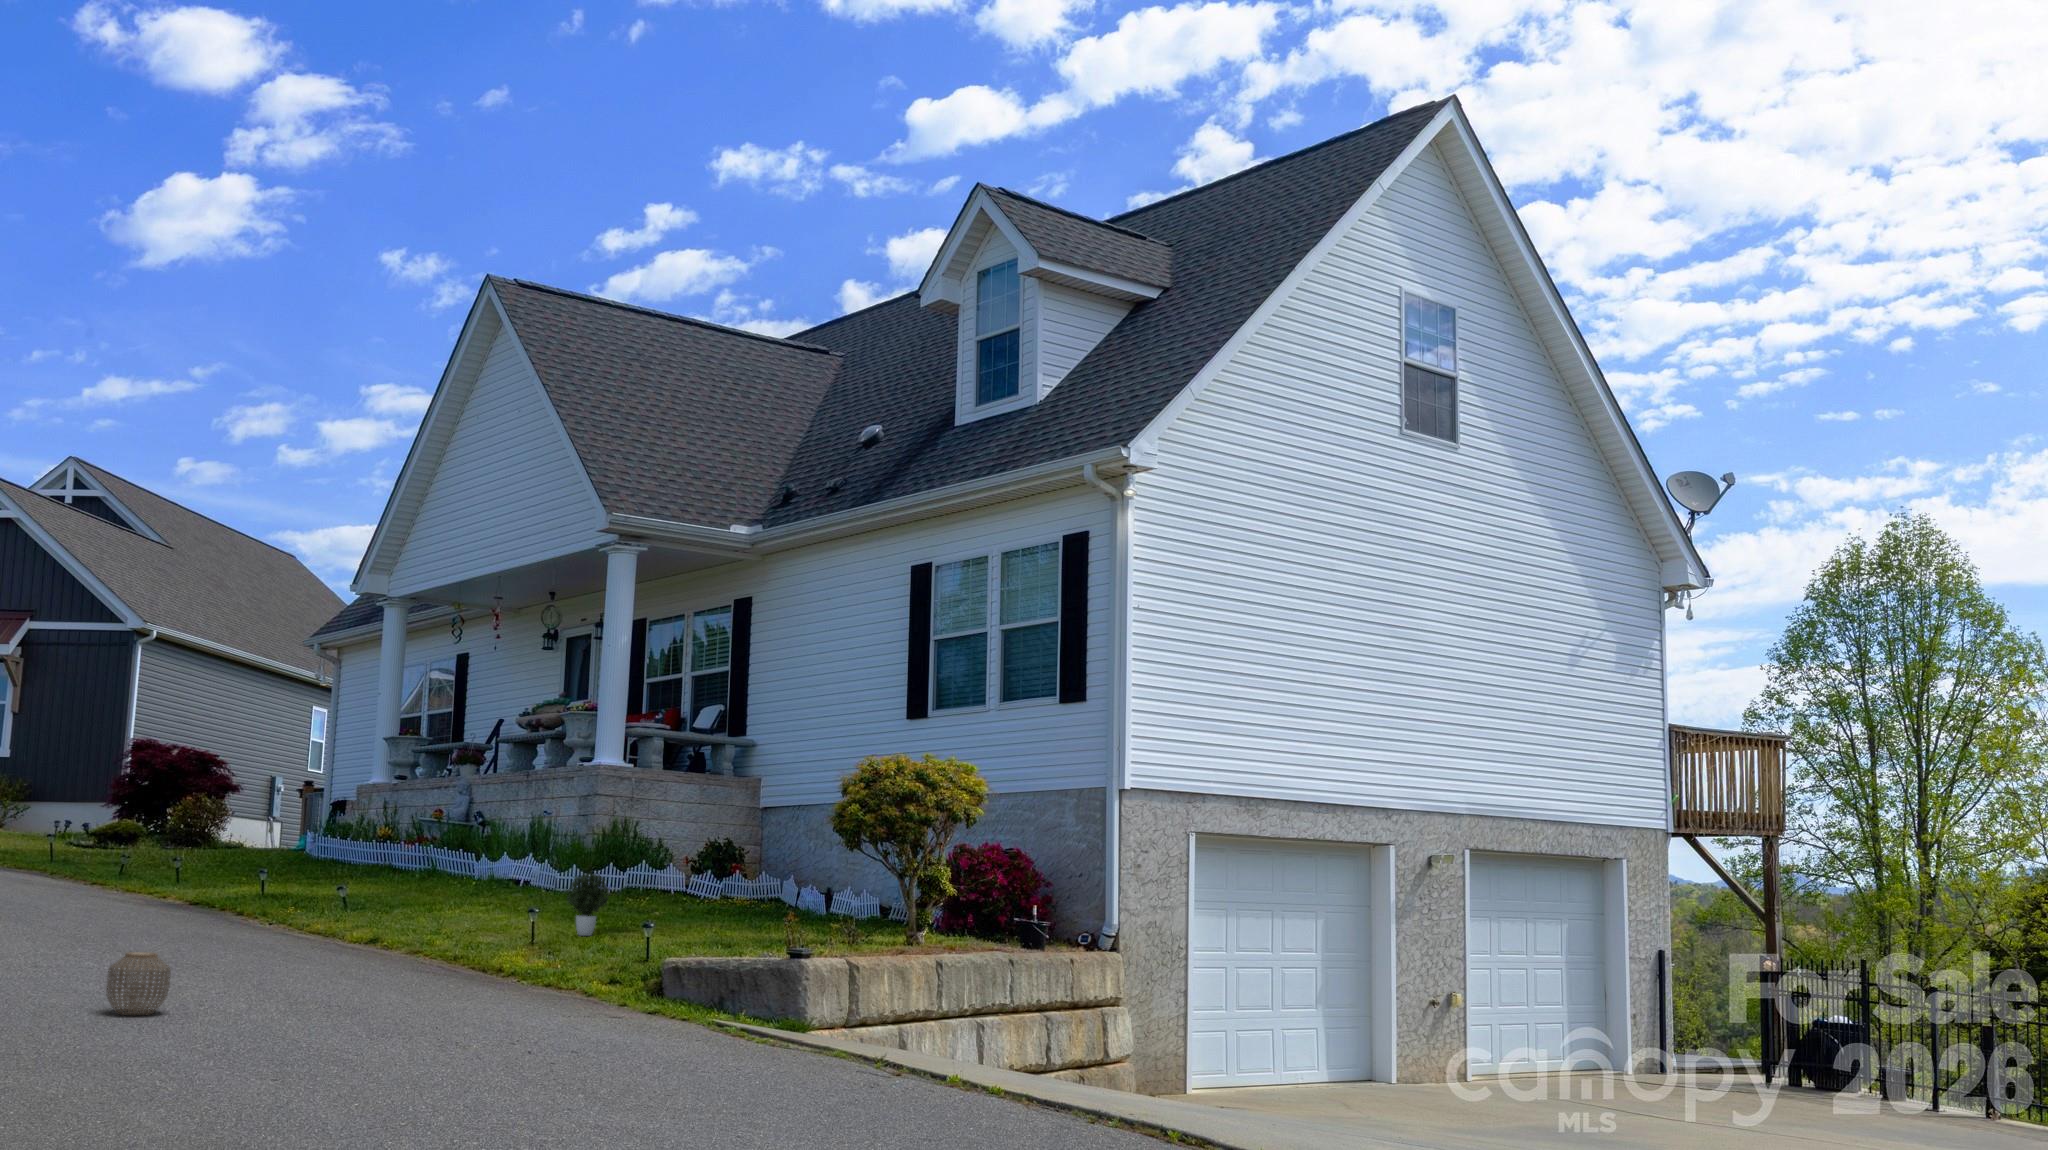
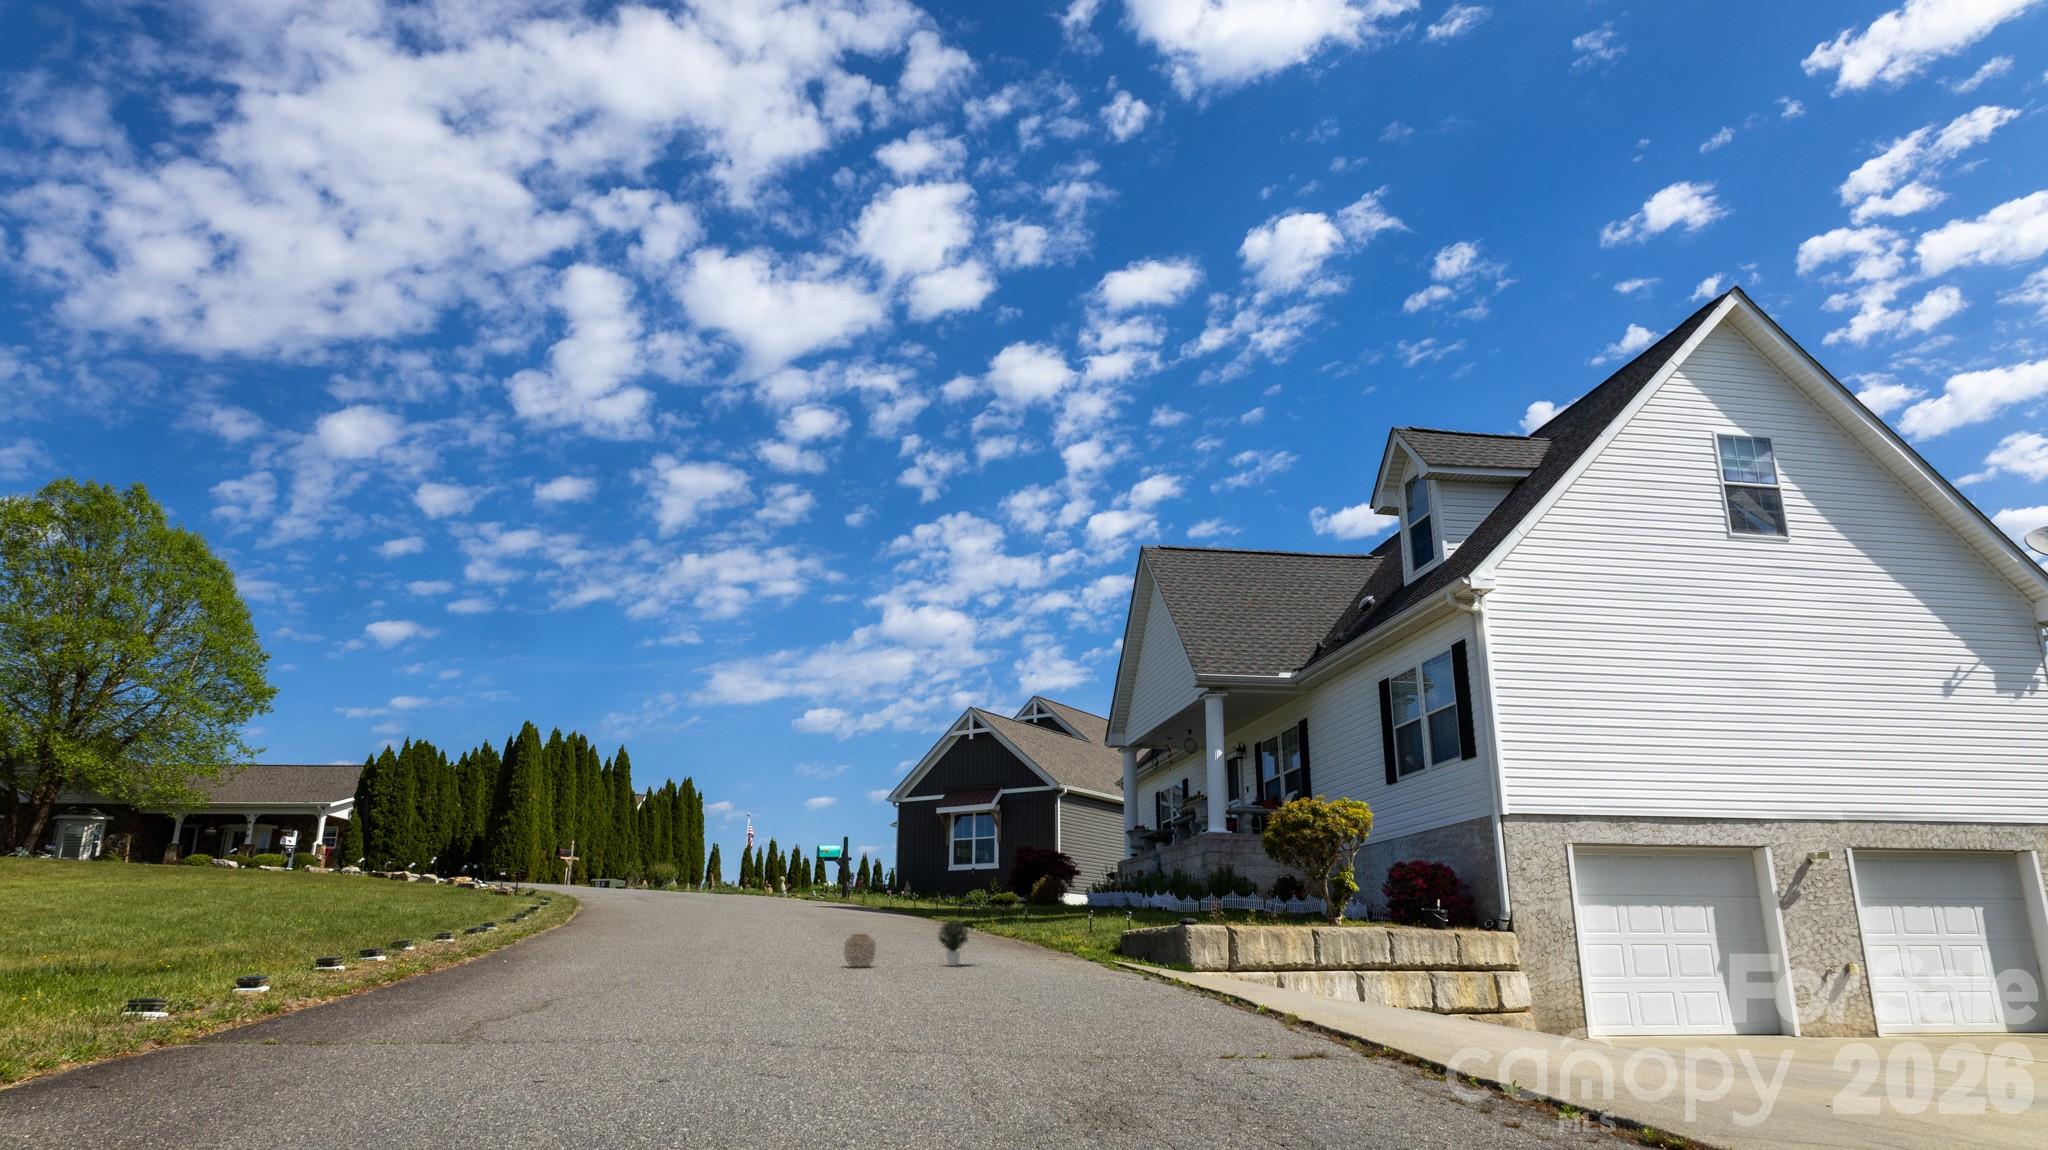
potted plant: present [566,874,609,936] -> present [938,920,968,966]

